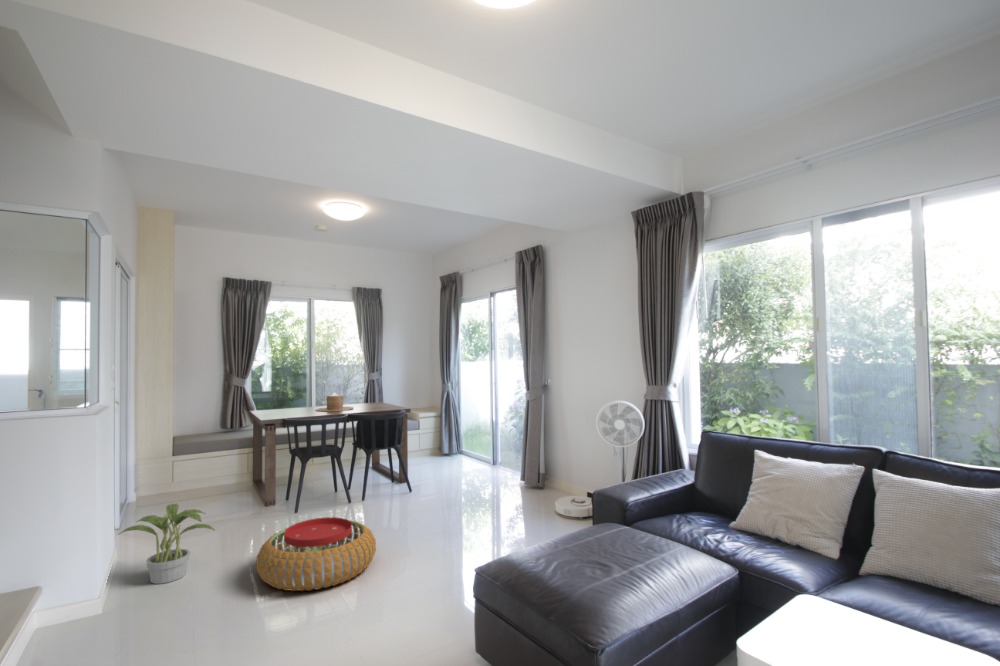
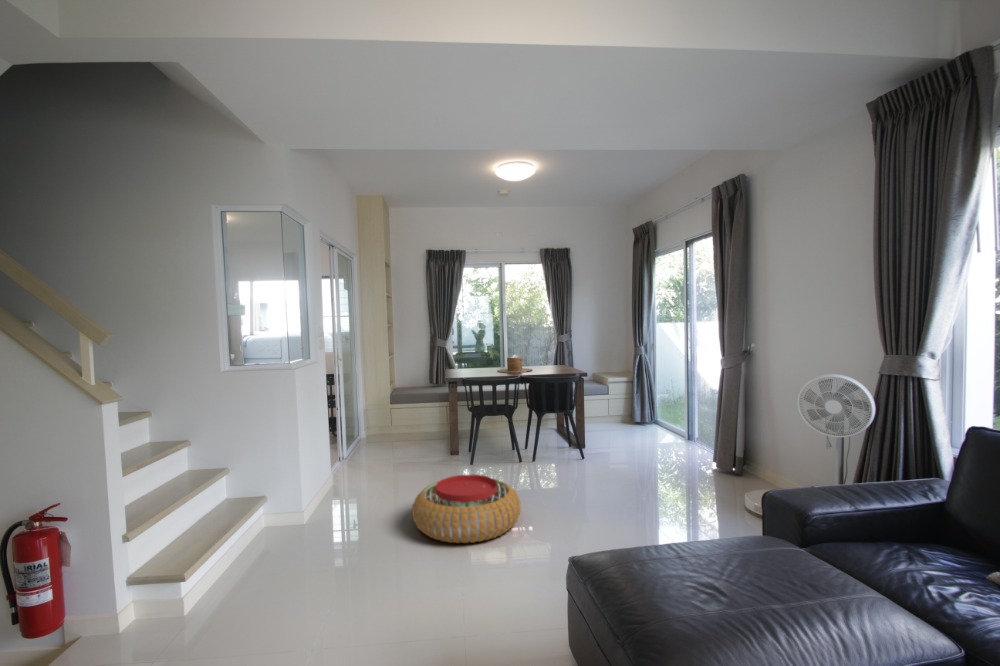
potted plant: present [120,504,215,584] -> none [321,445,390,511]

